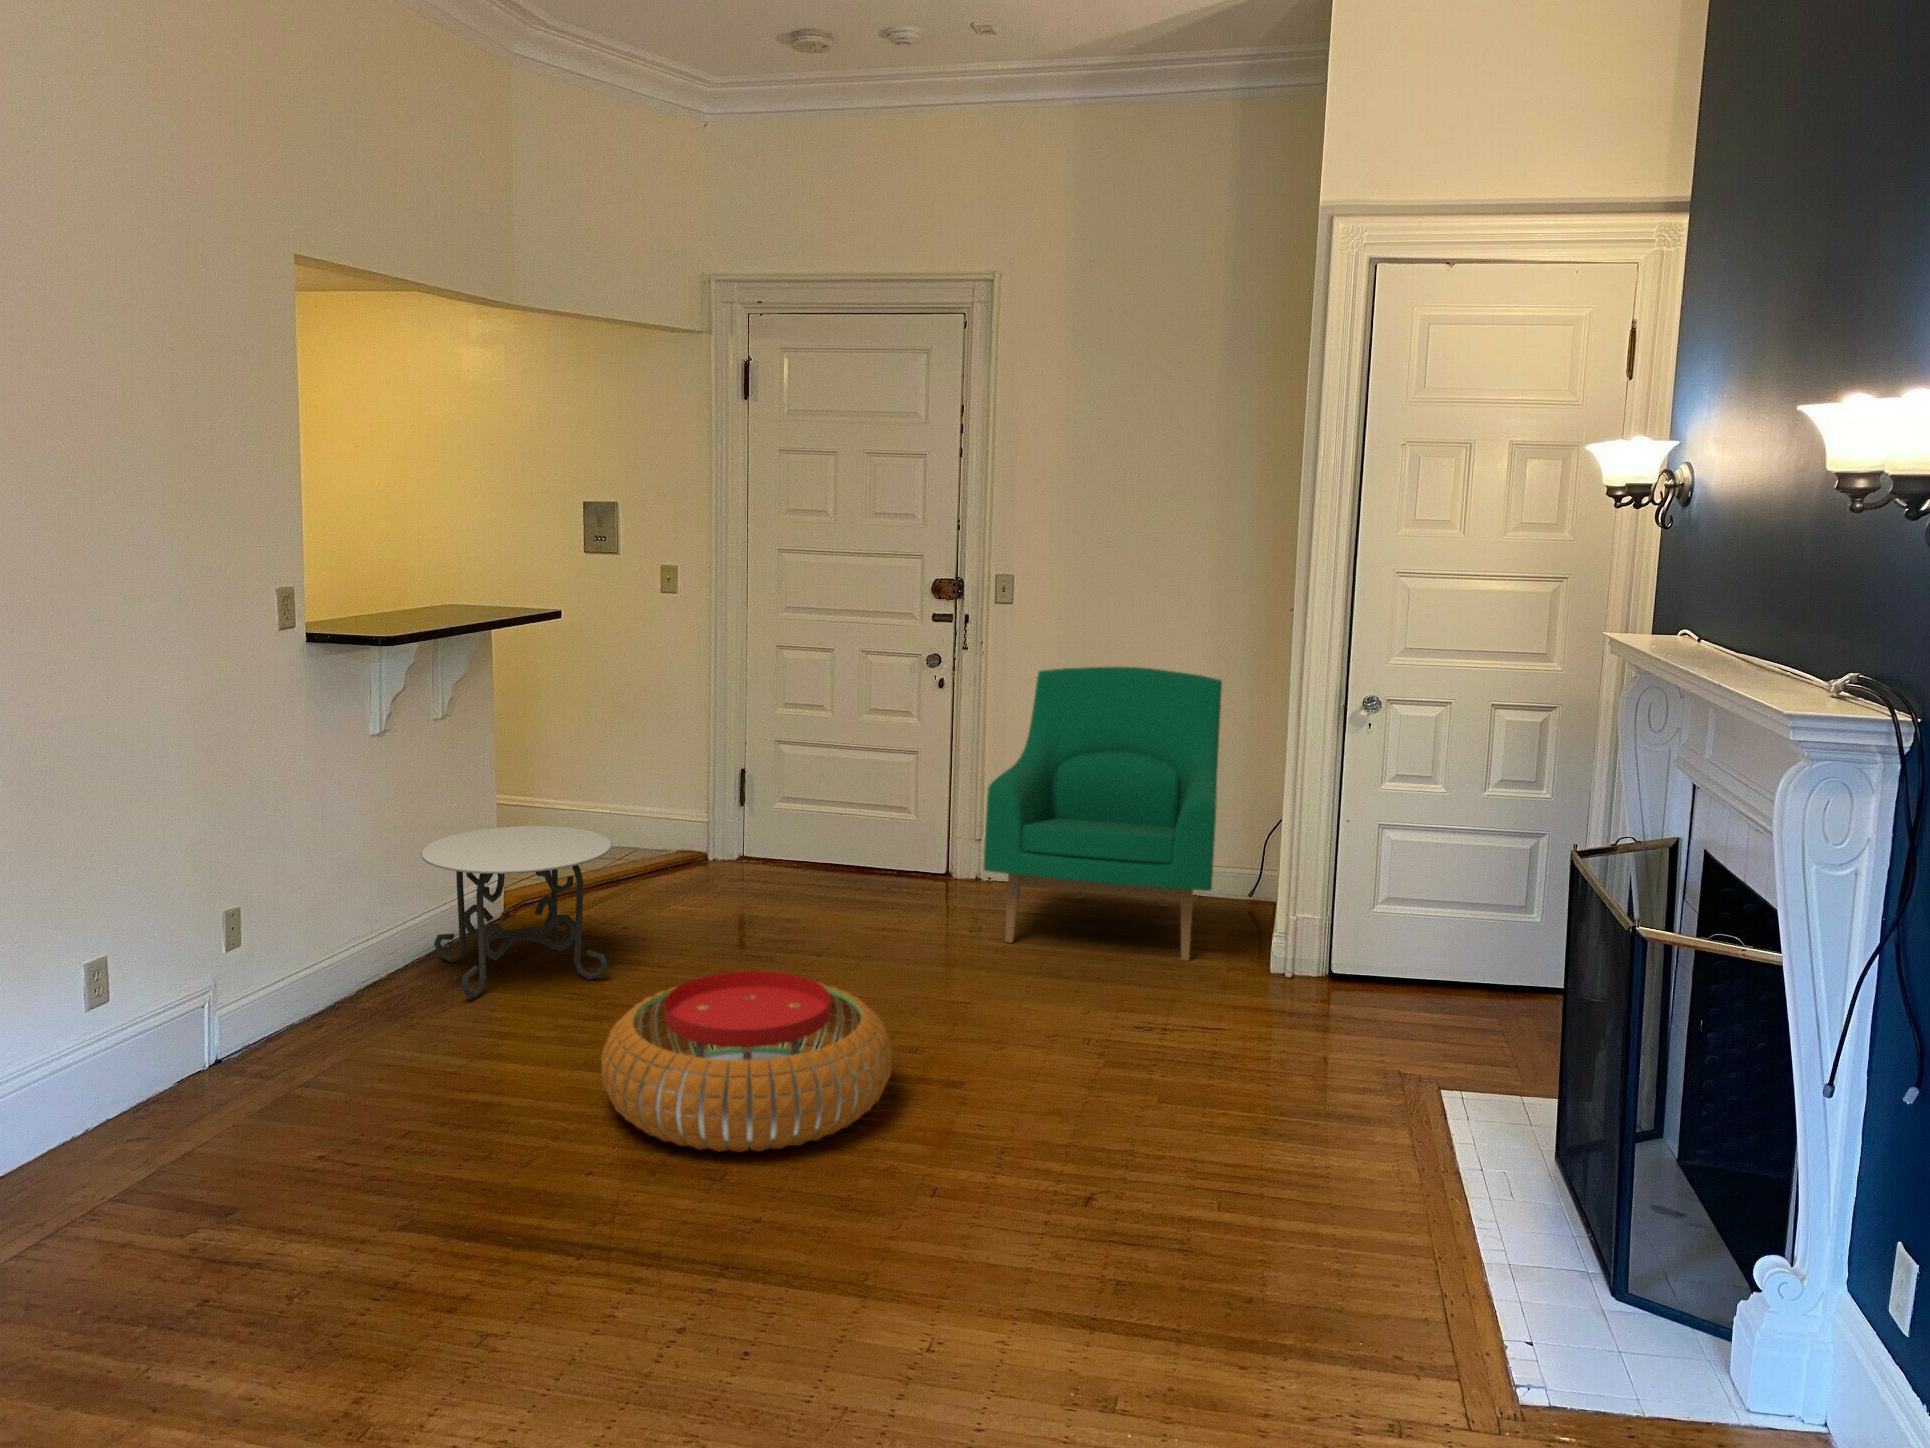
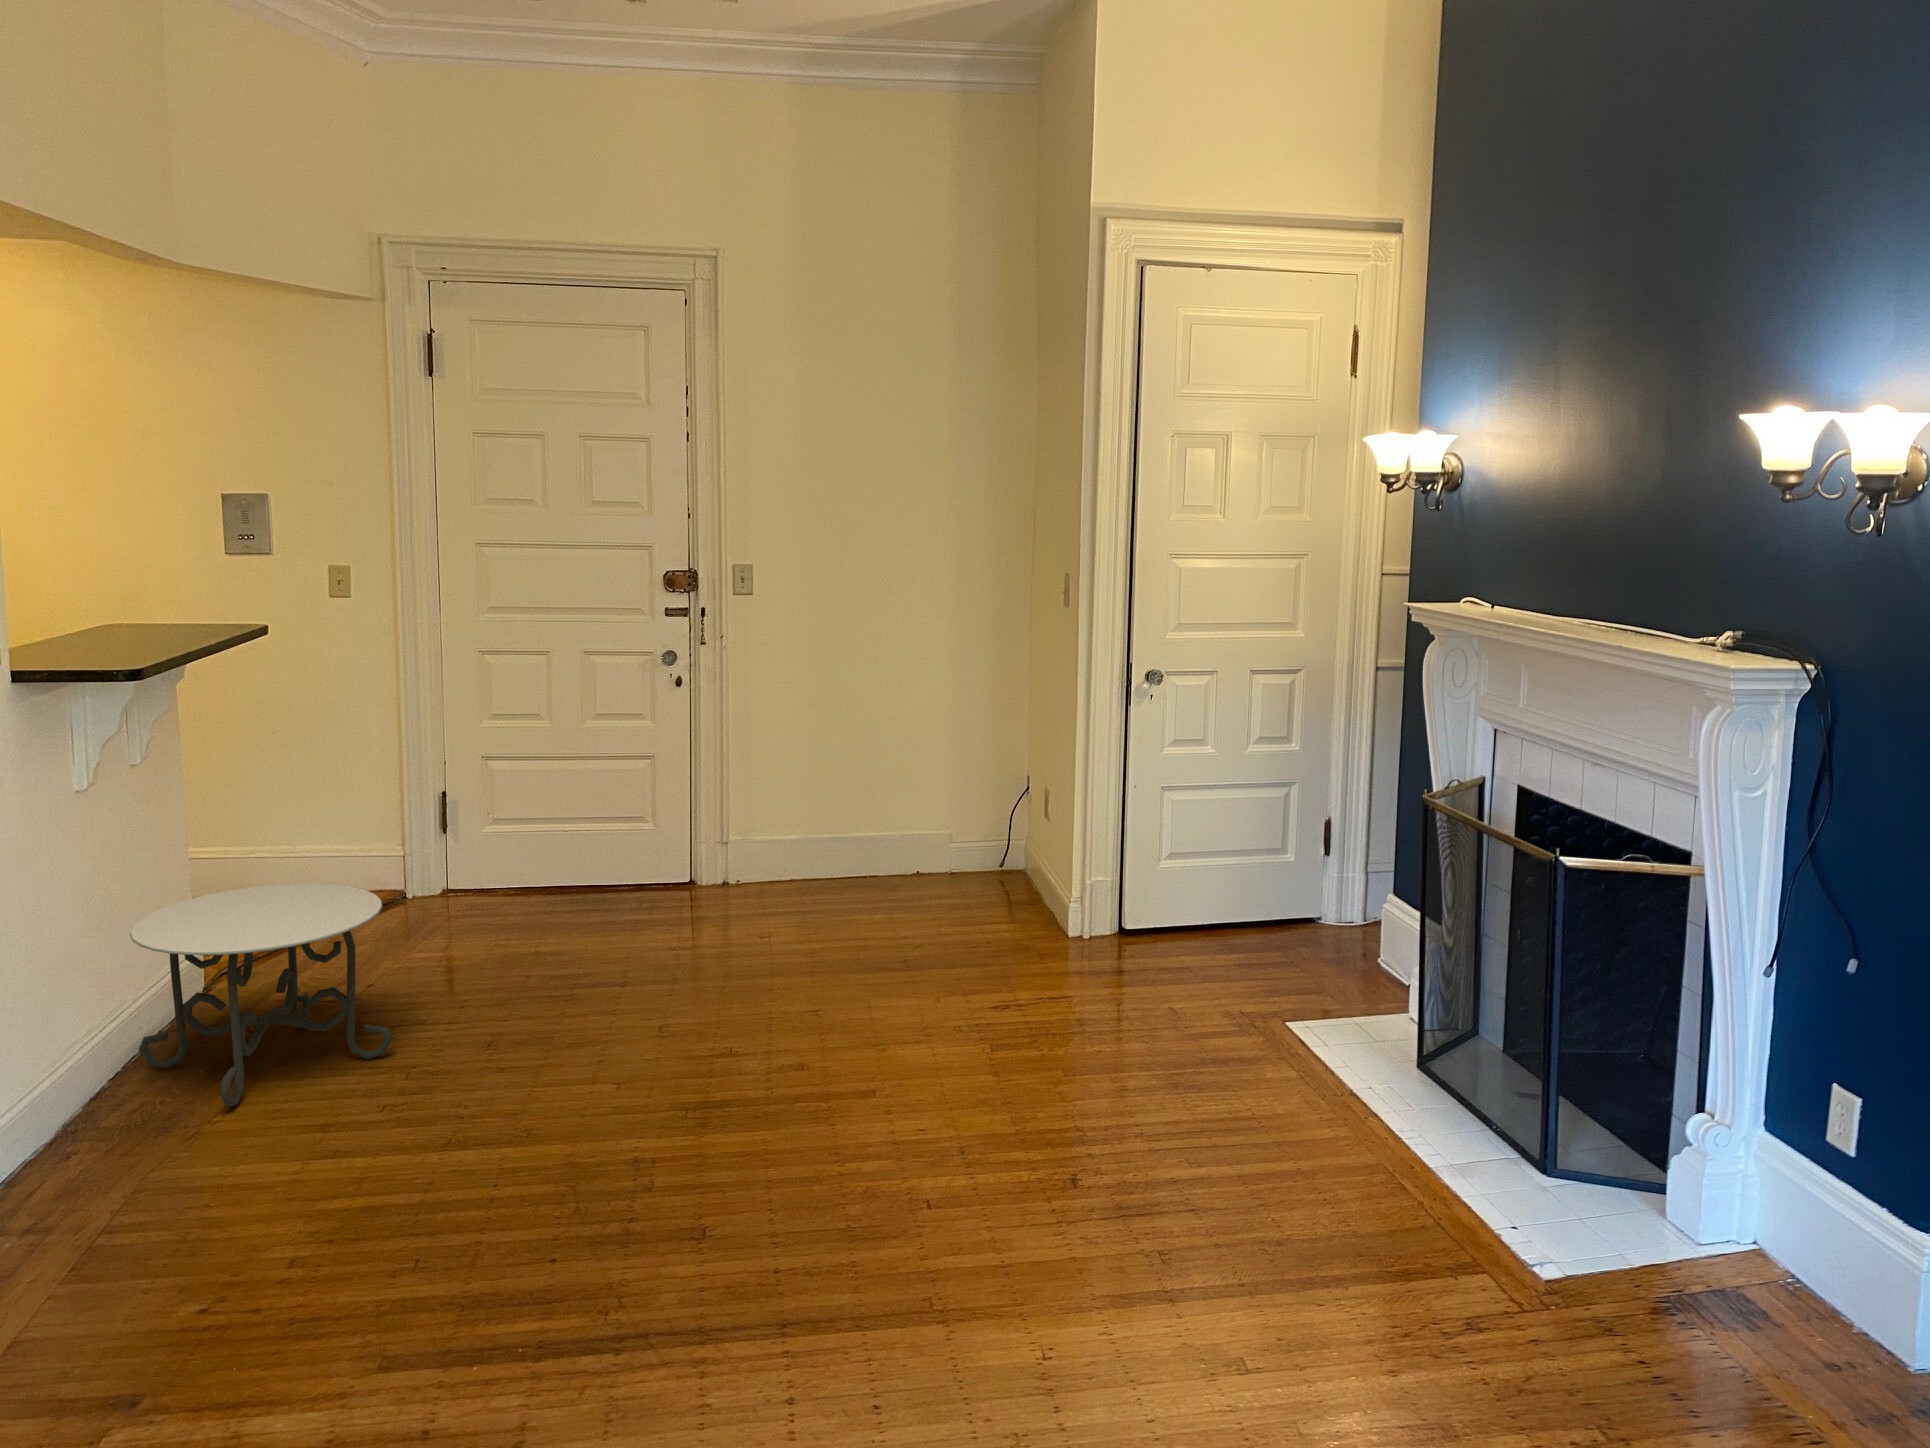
armchair: present [984,667,1222,961] -> none [781,653,1012,945]
pouf: present [601,971,892,1152] -> none [495,1014,826,1226]

